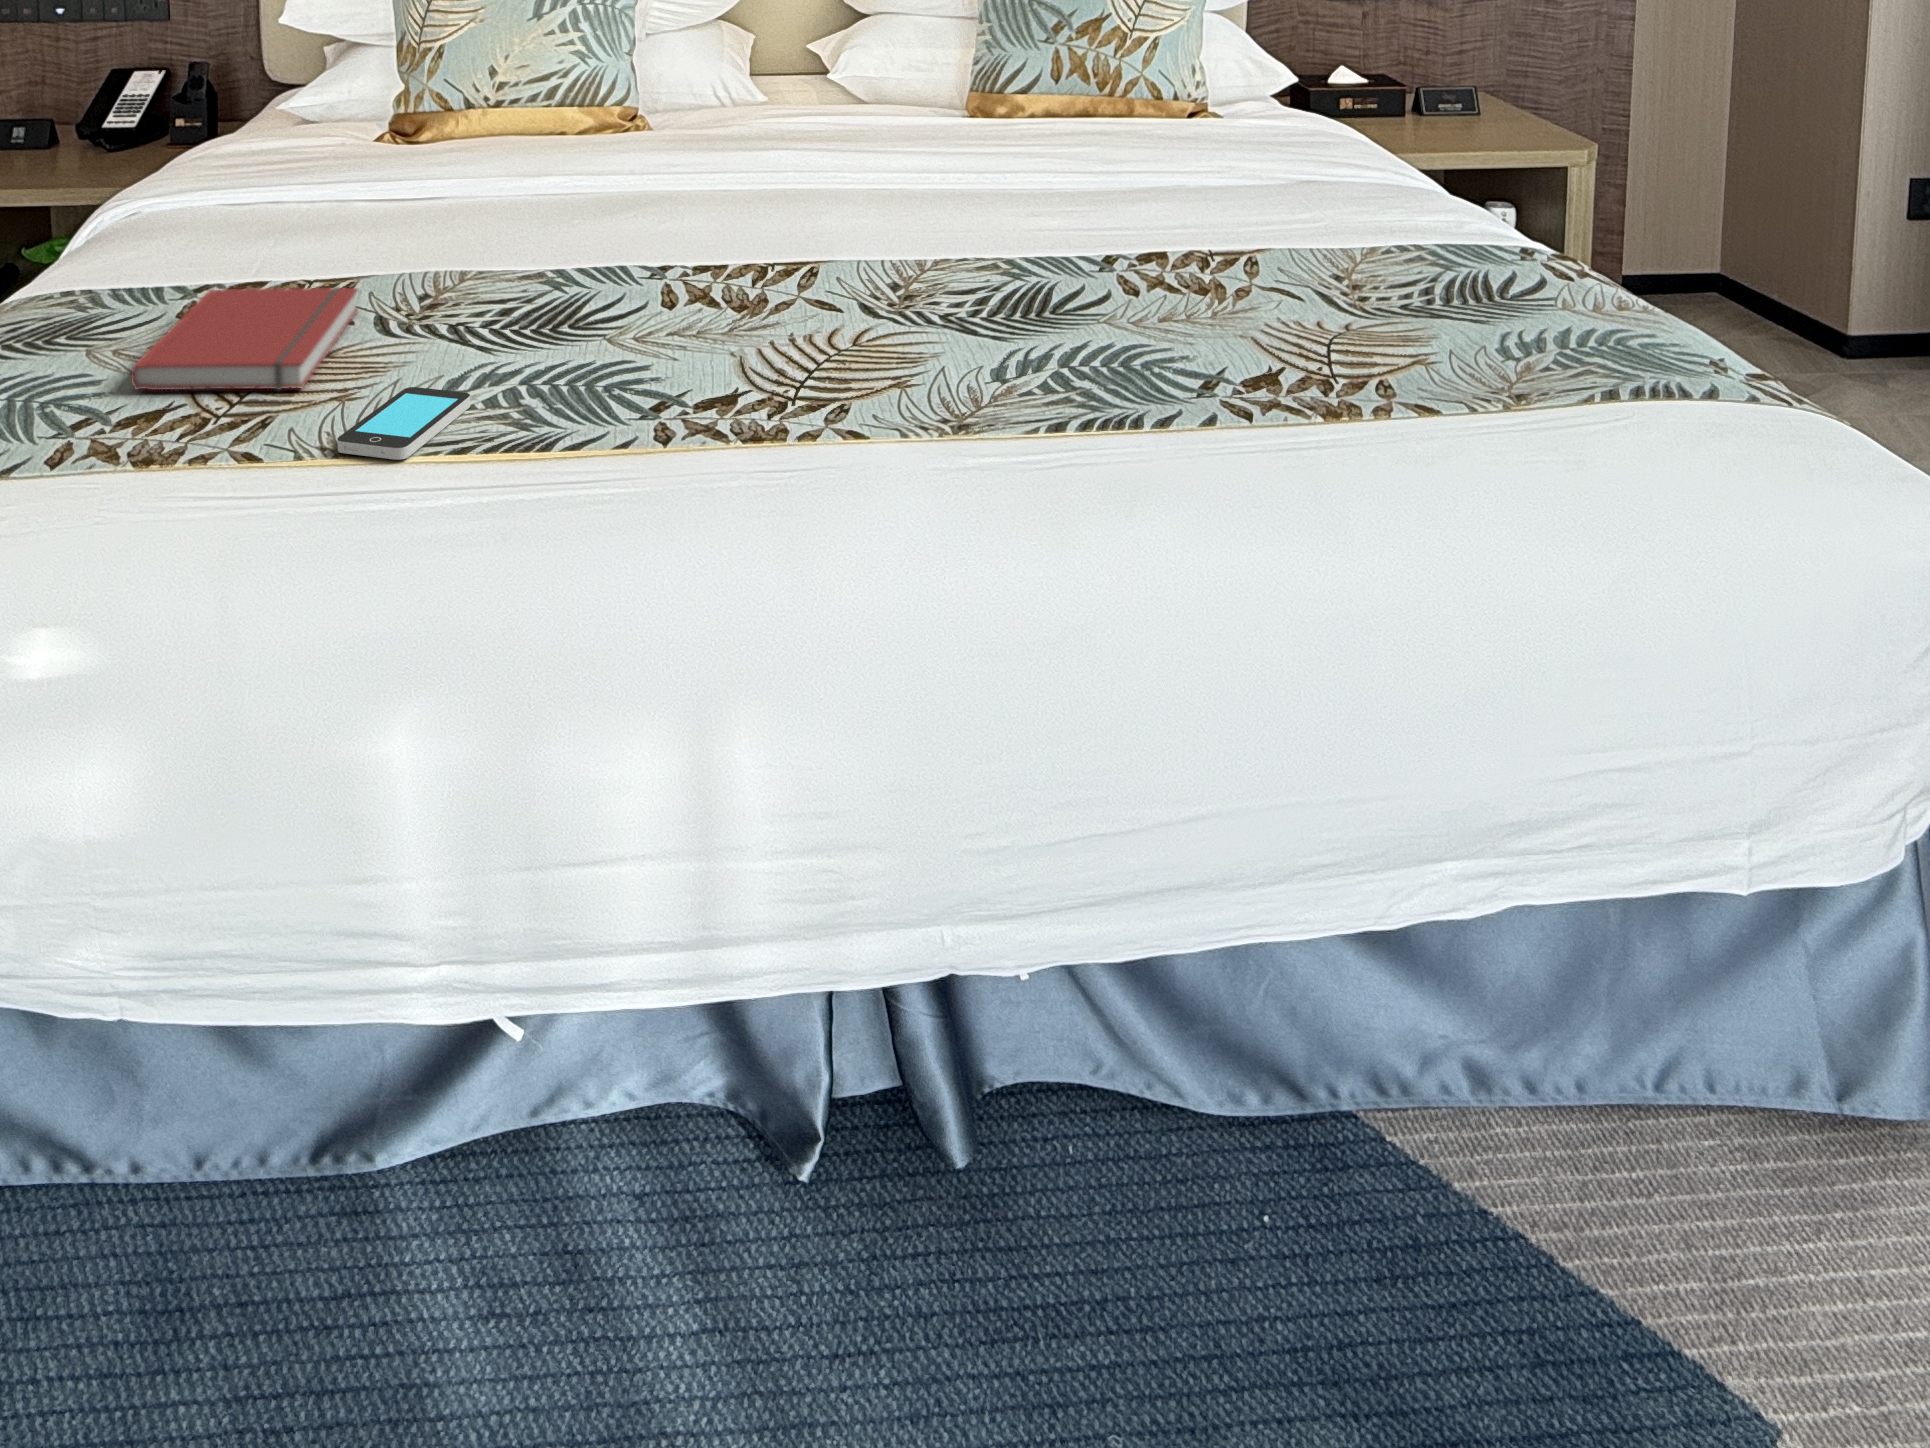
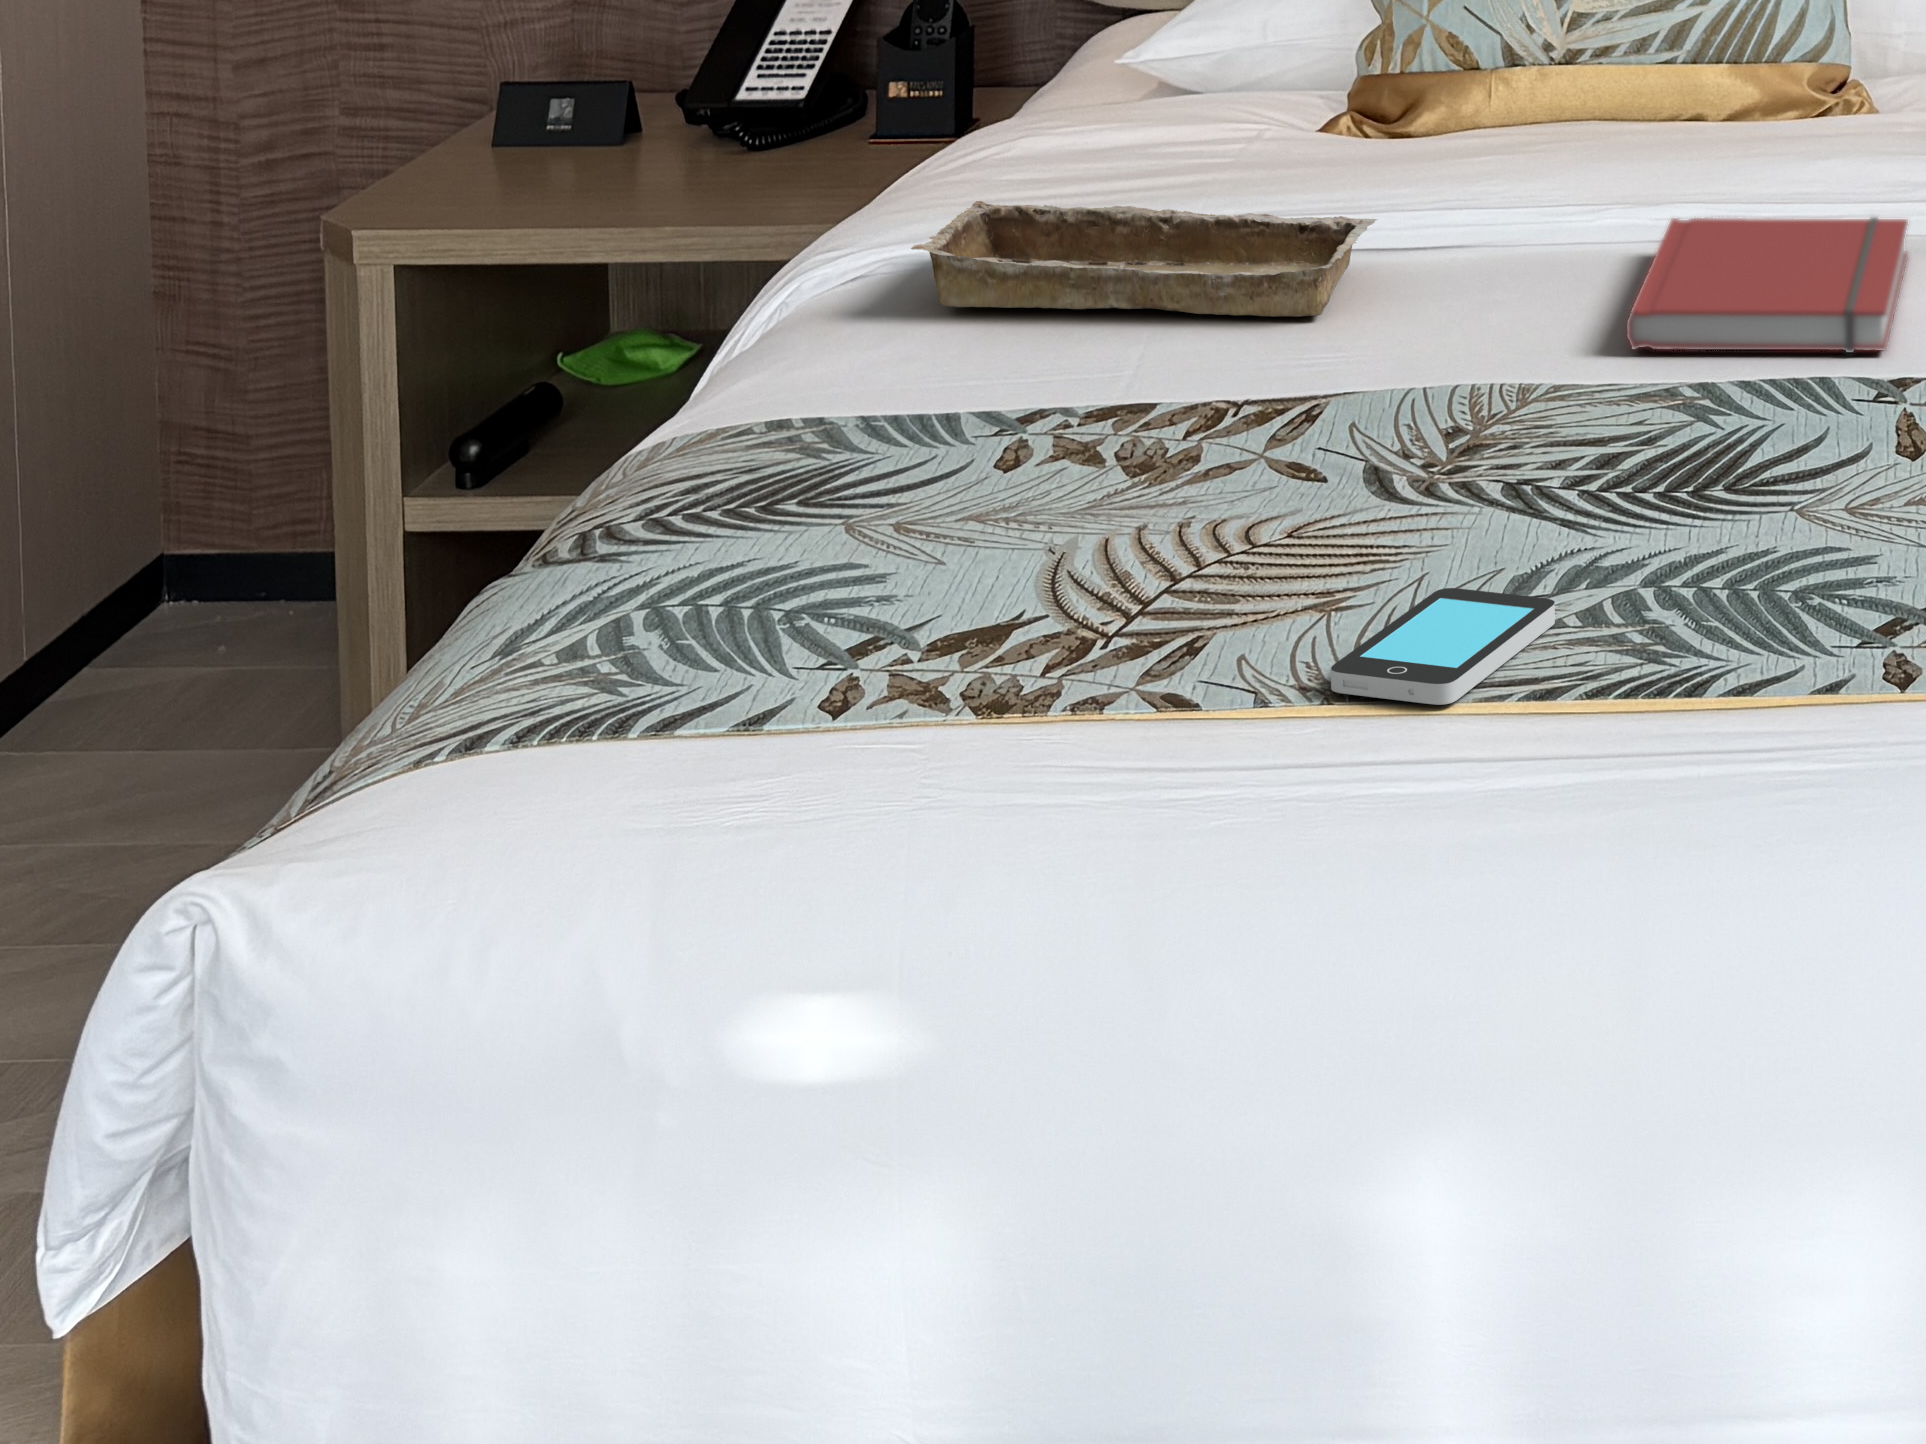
tray: none [148,175,397,233] -> present [911,201,1377,316]
book: present [131,287,358,390] -> present [1627,217,1908,353]

